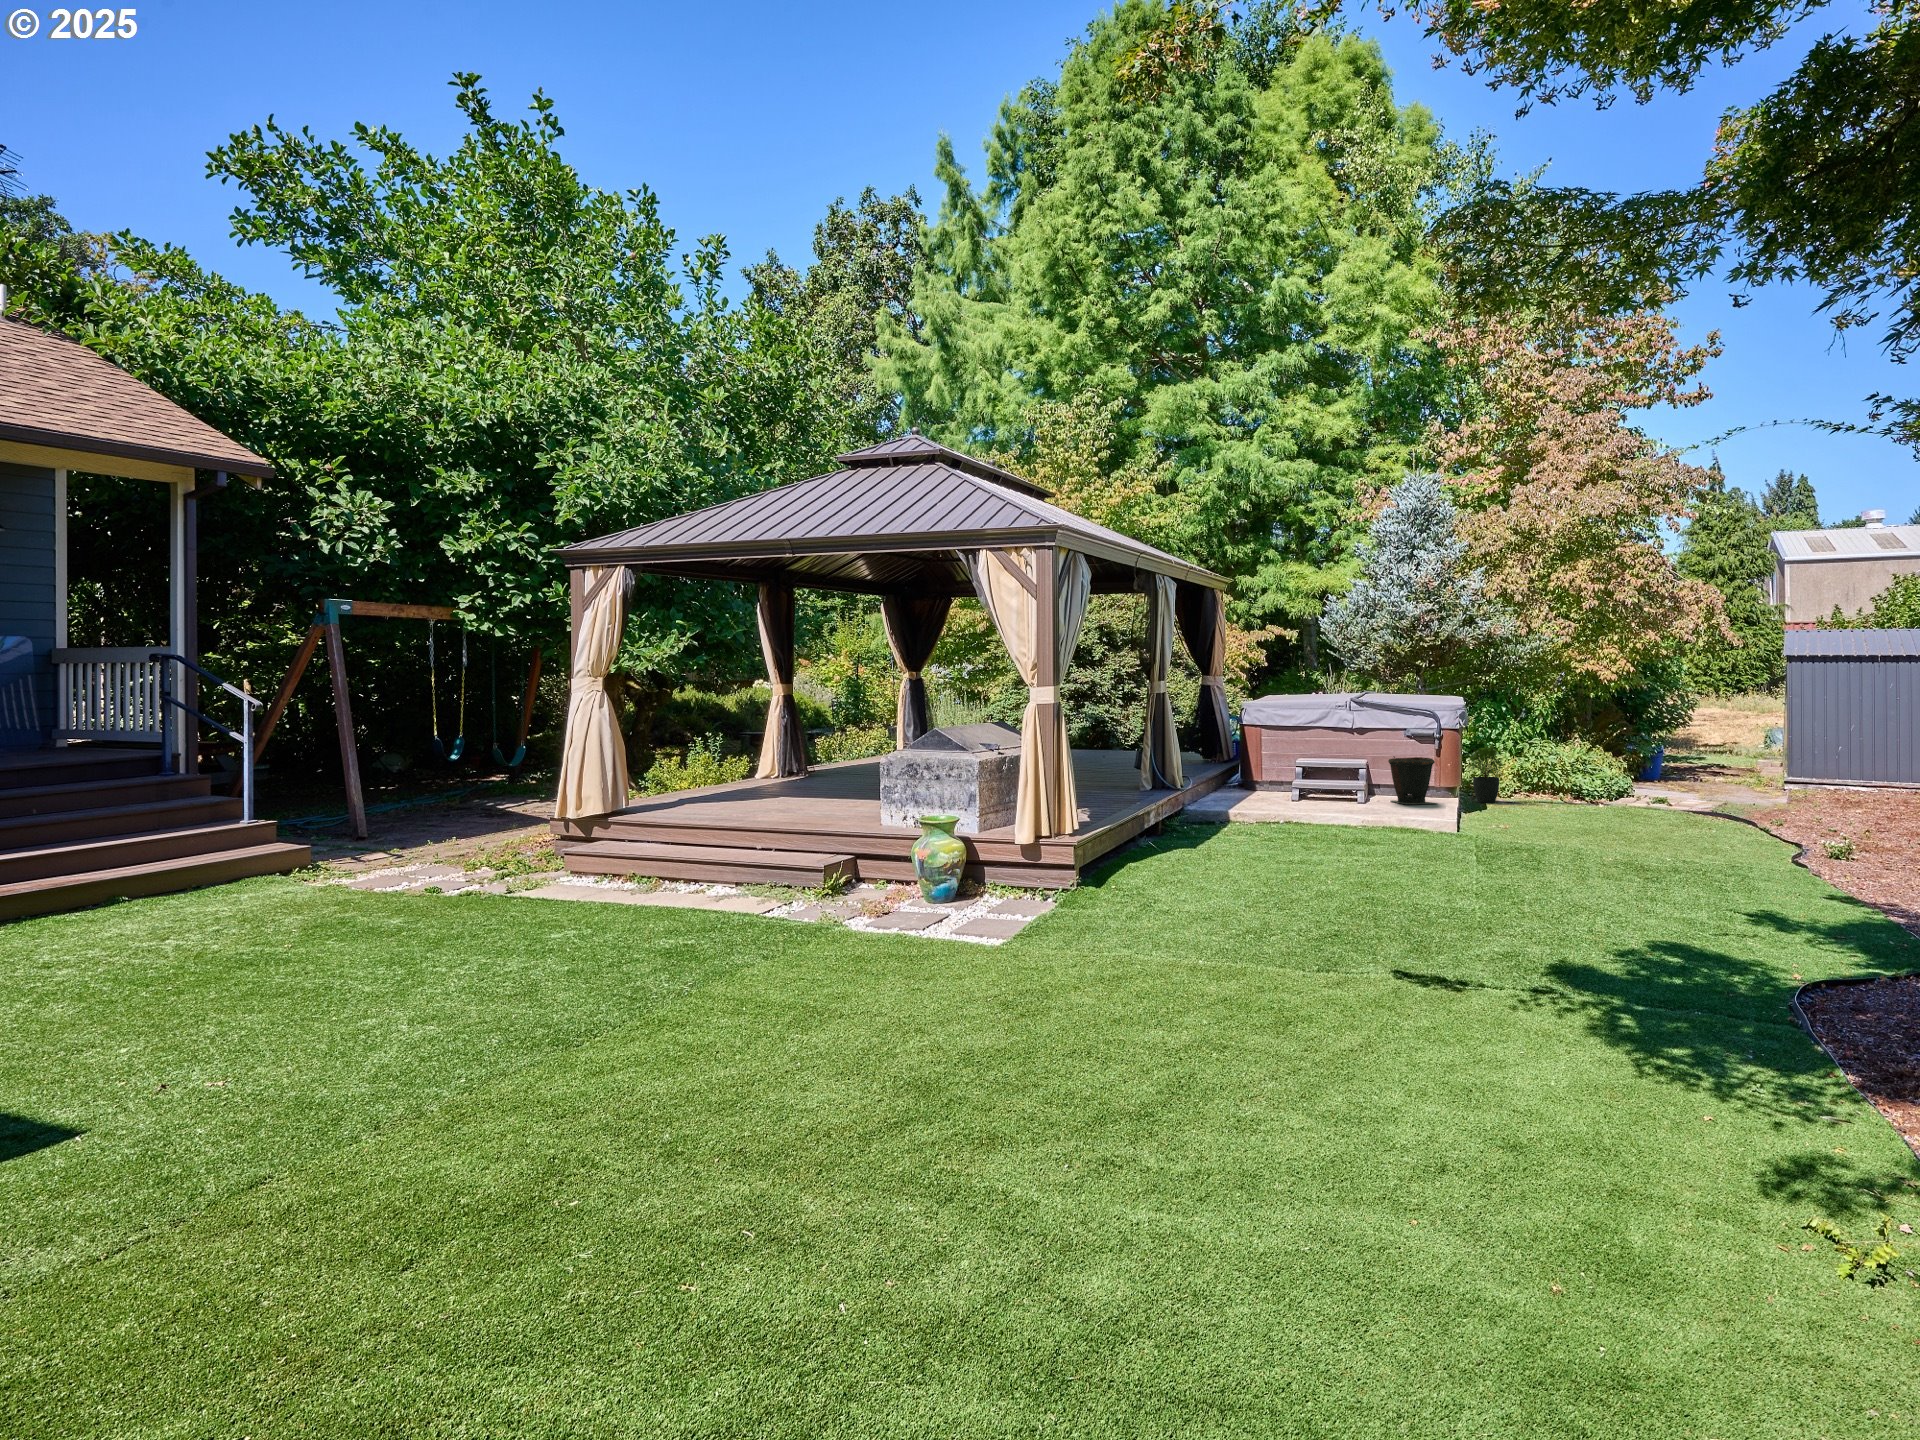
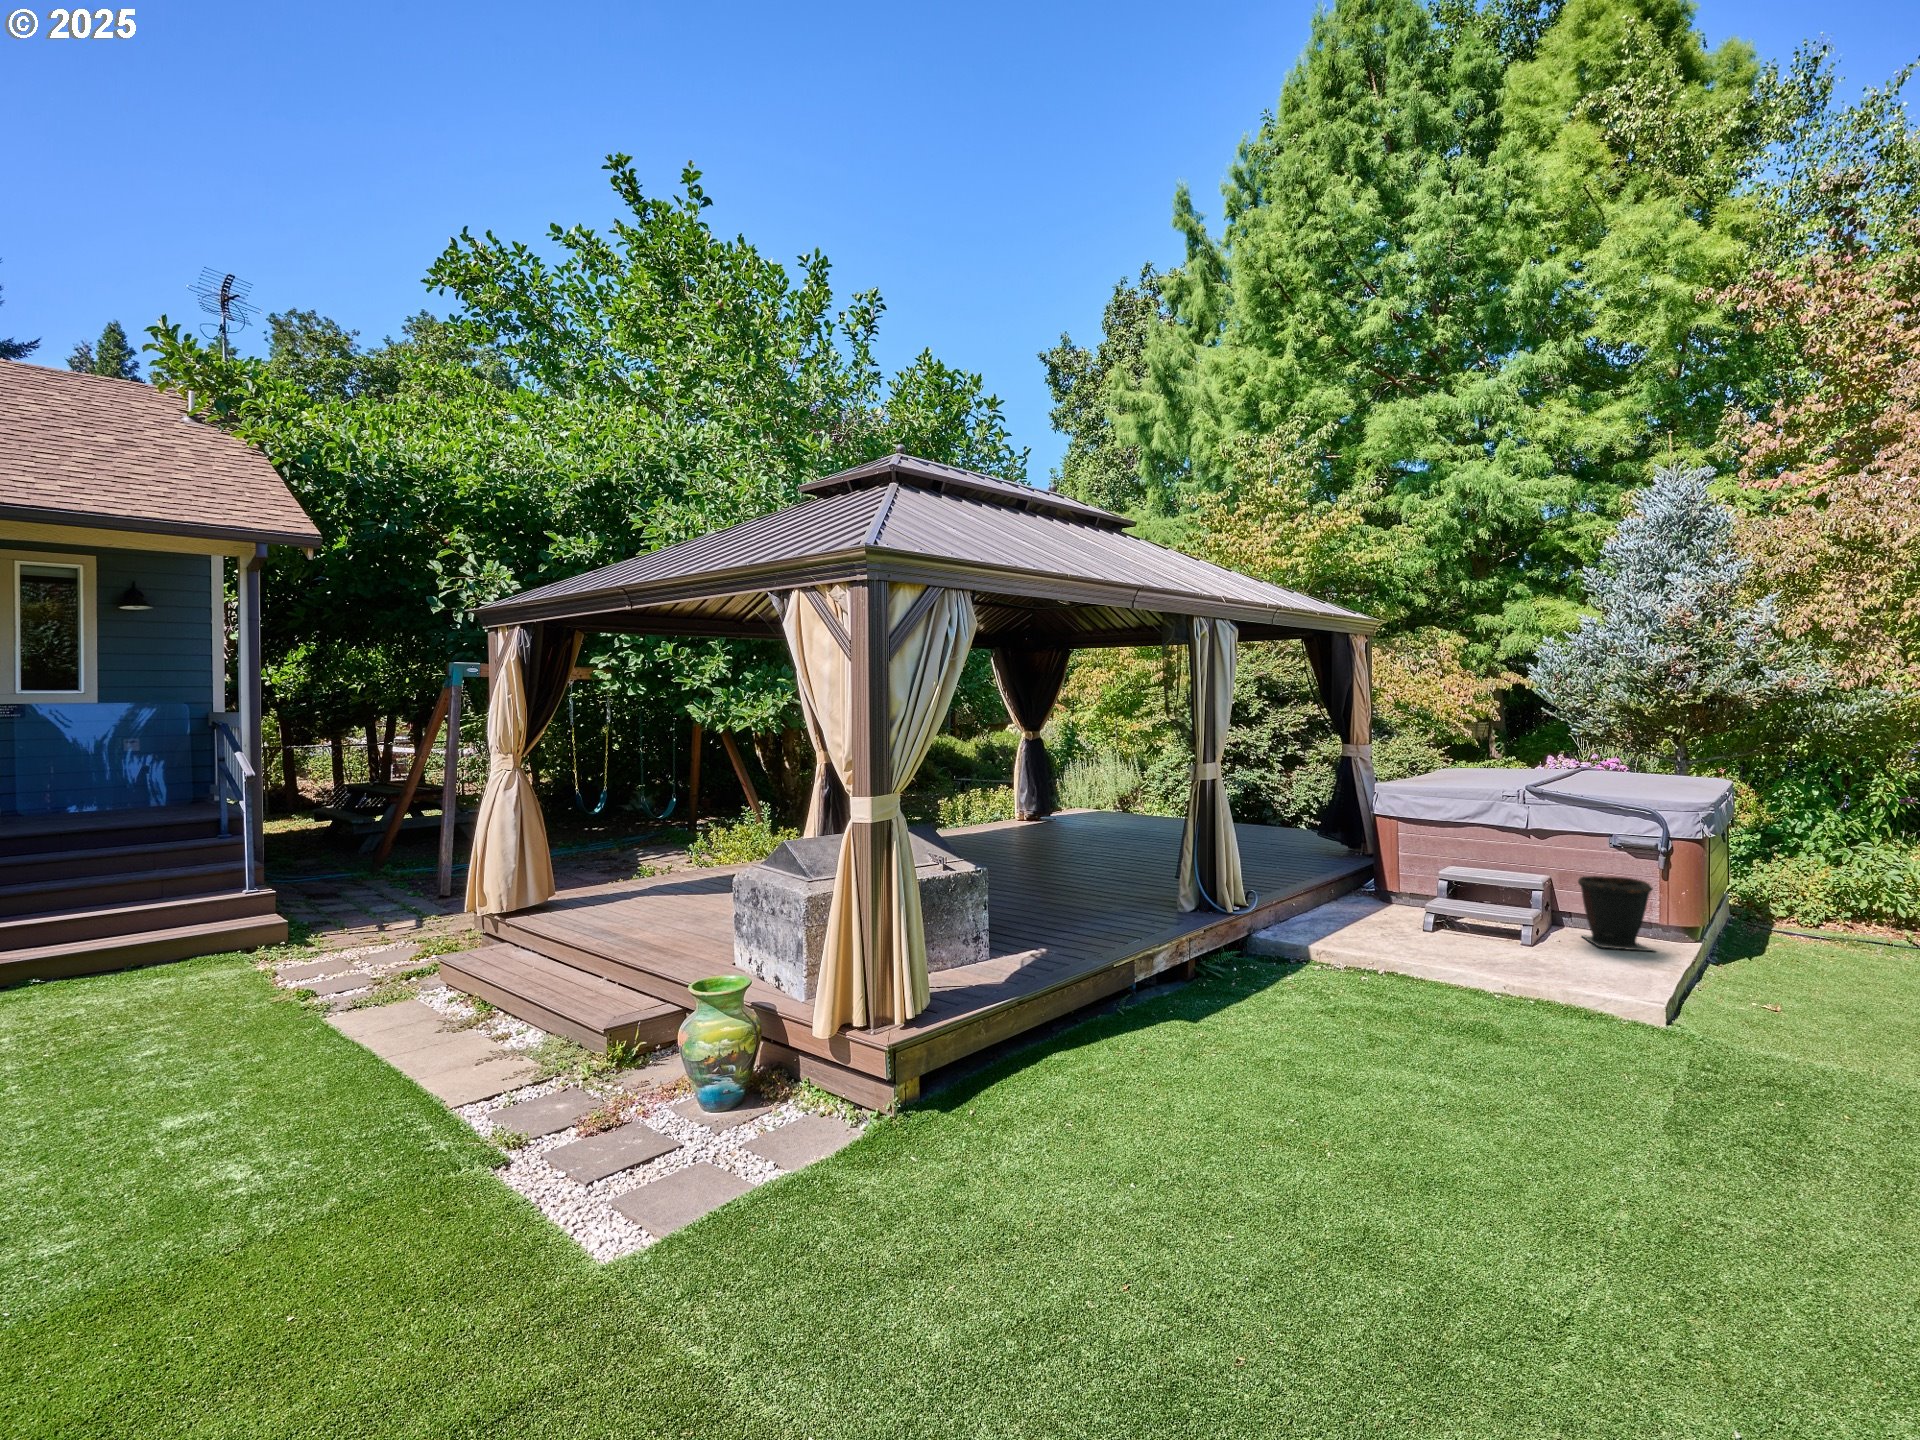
potted plant: present [1468,745,1503,803] -> none [1729,859,1796,945]

